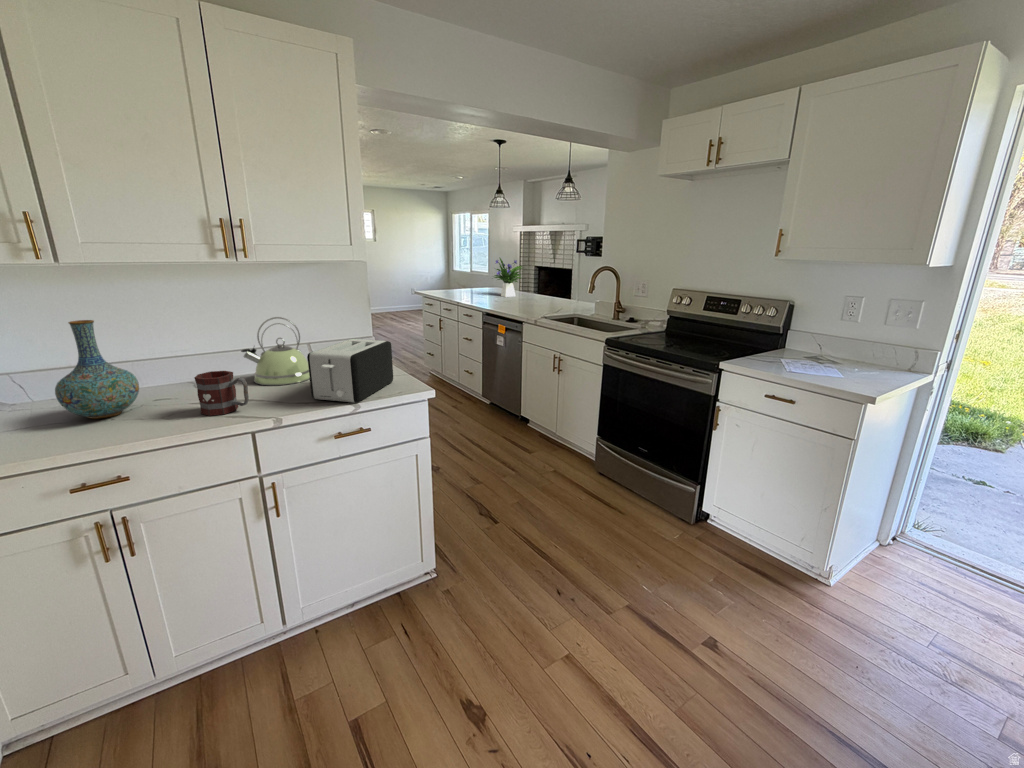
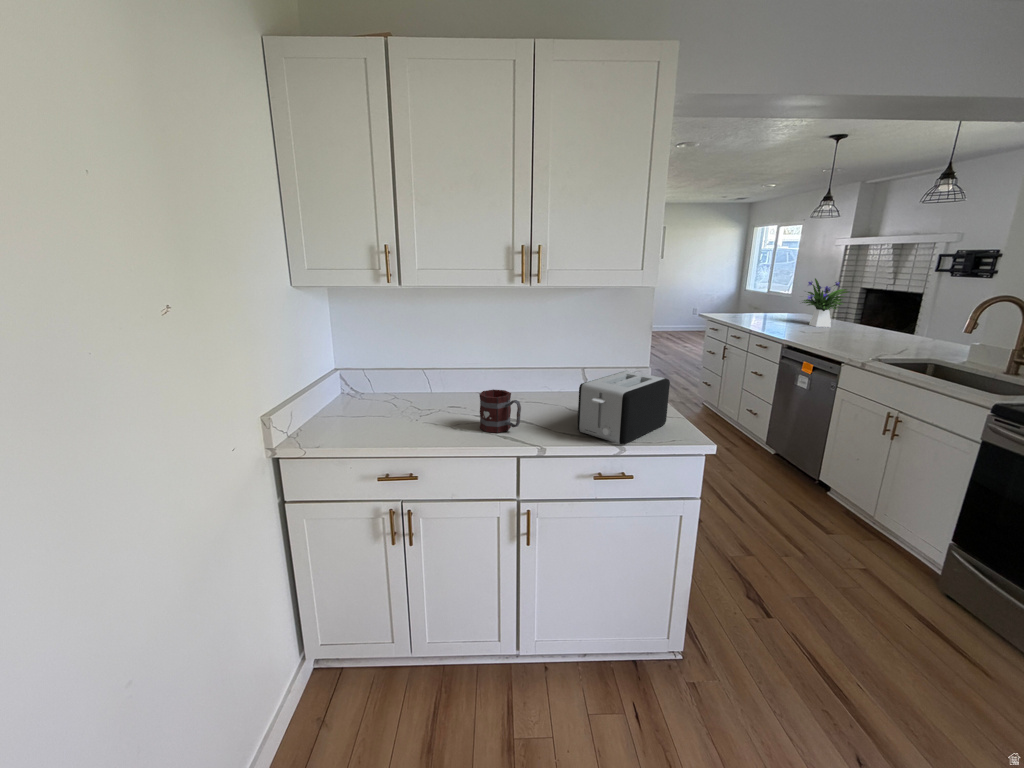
kettle: present [241,317,309,385] -> none [522,340,583,409]
vase: present [55,320,139,419] -> none [385,334,440,417]

